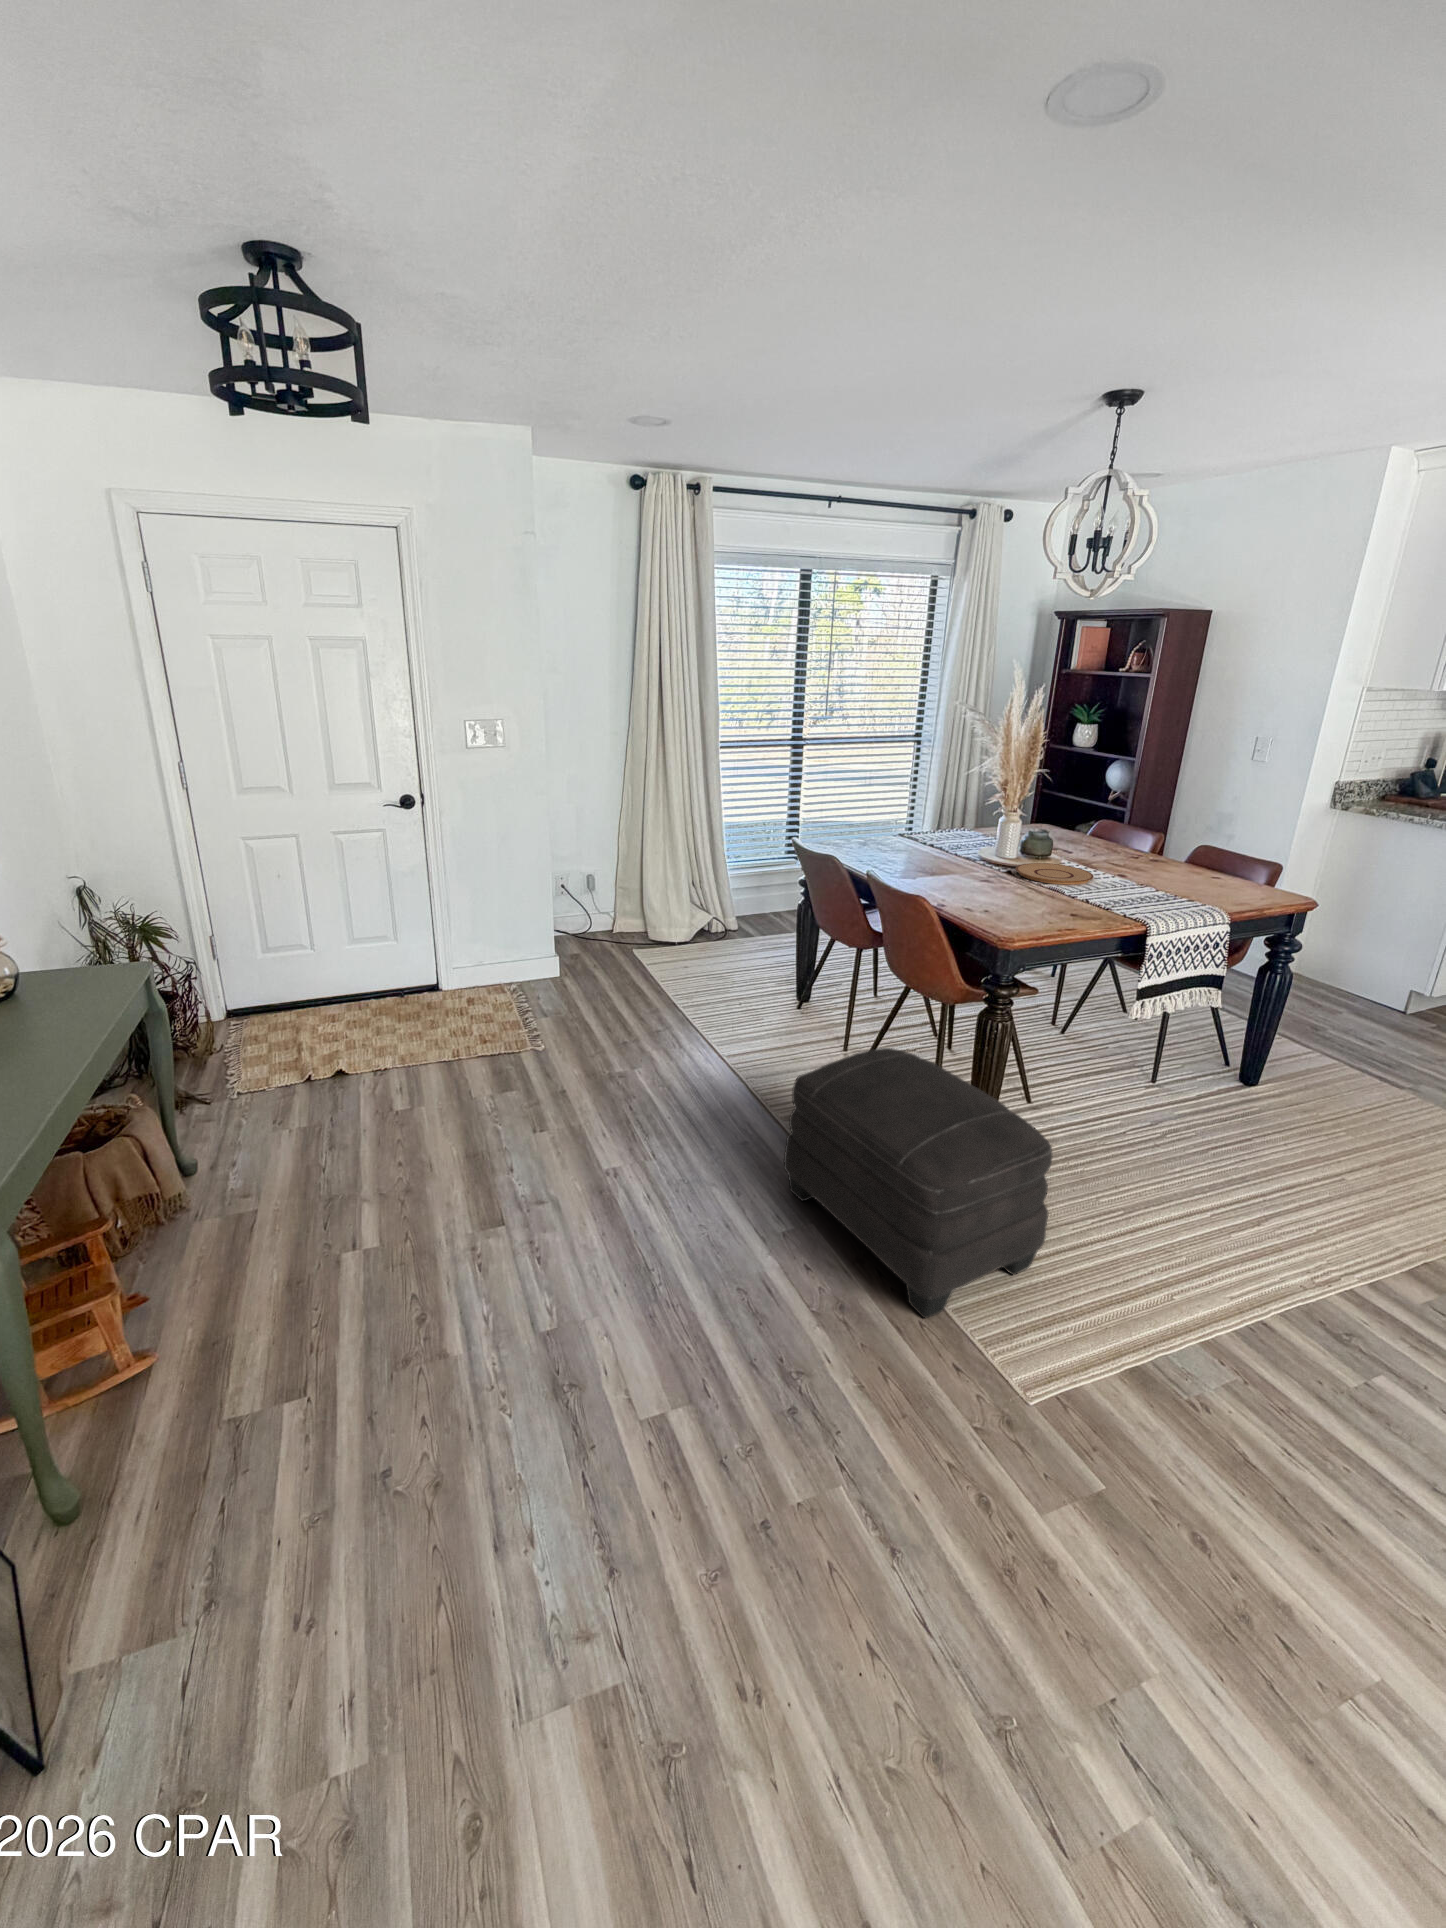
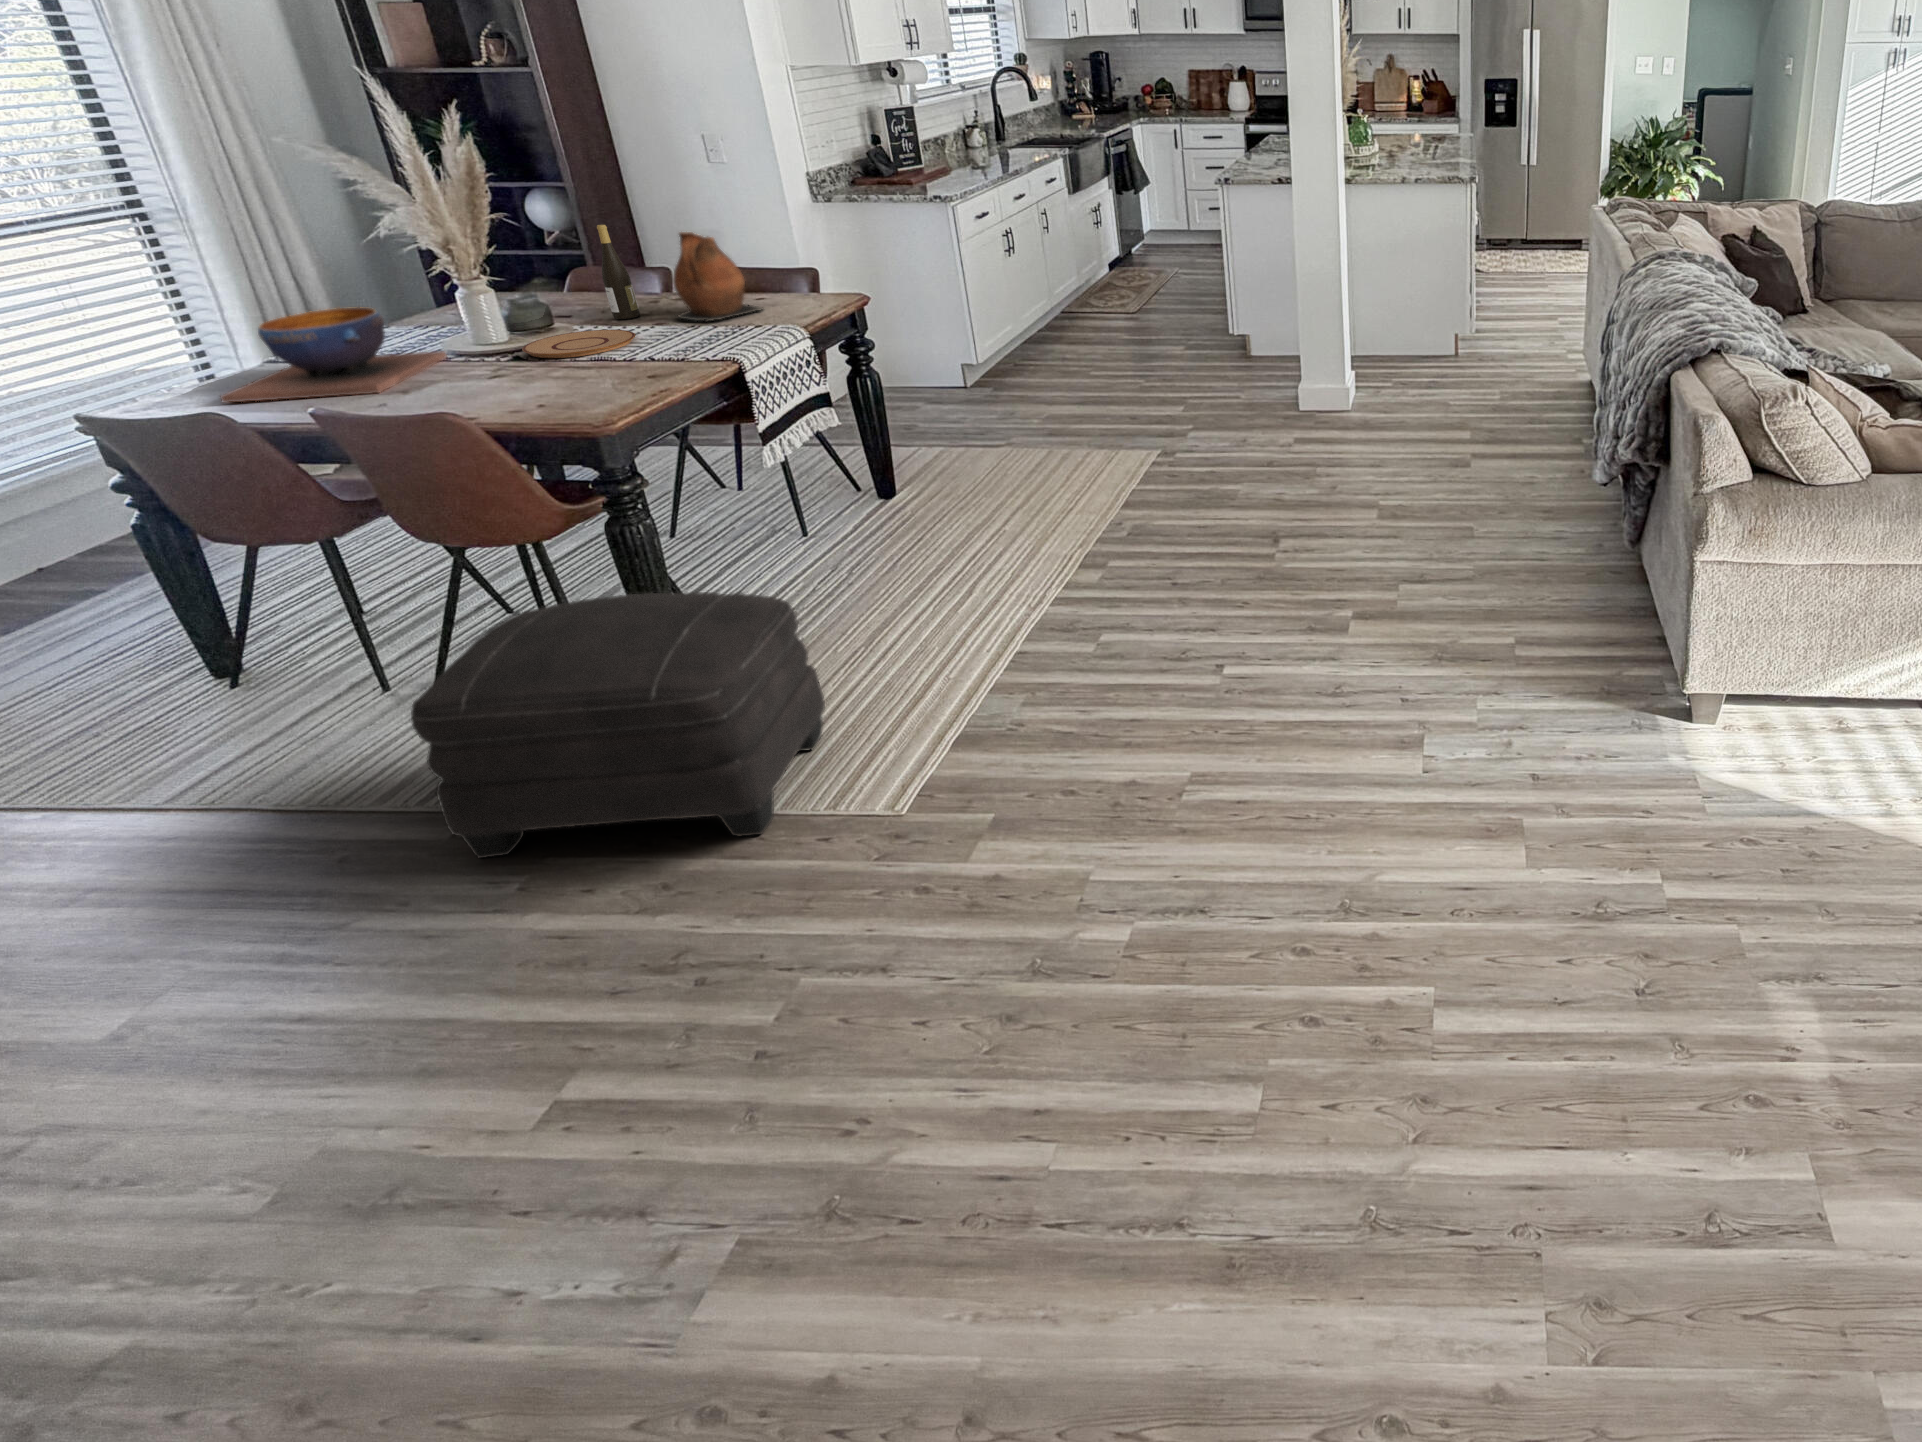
wine bottle: none [1094,790,1120,865] -> present [597,225,640,319]
ceramic pitcher: none [1131,806,1208,887] -> present [673,232,762,321]
decorative bowl: none [859,812,978,871] -> present [221,307,446,403]

